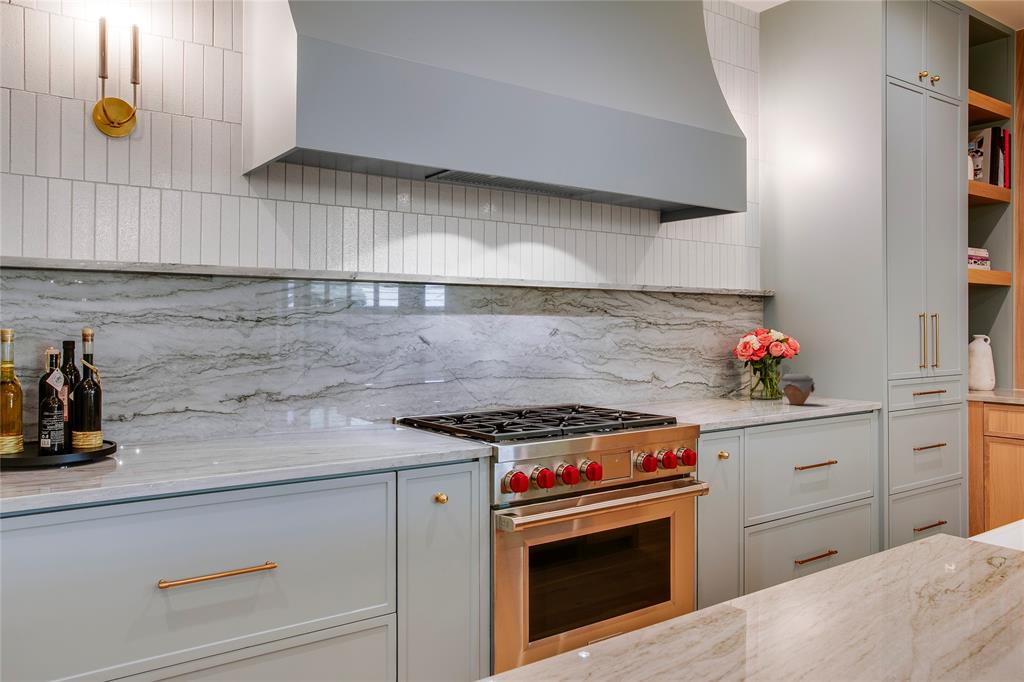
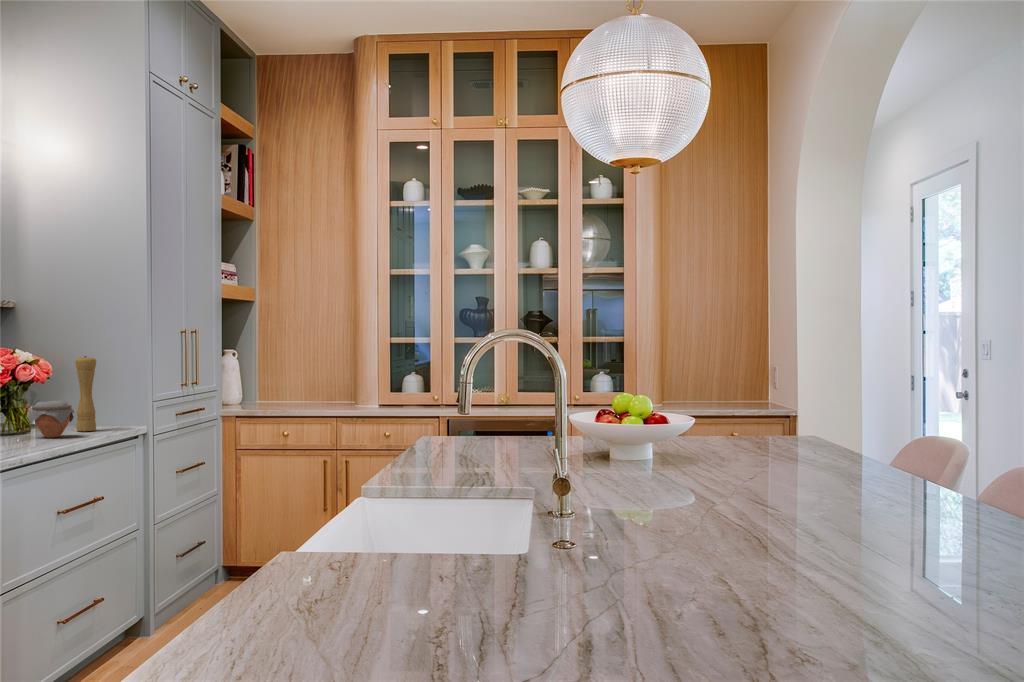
pepper mill: none [819,337,837,402] -> present [75,356,96,431]

